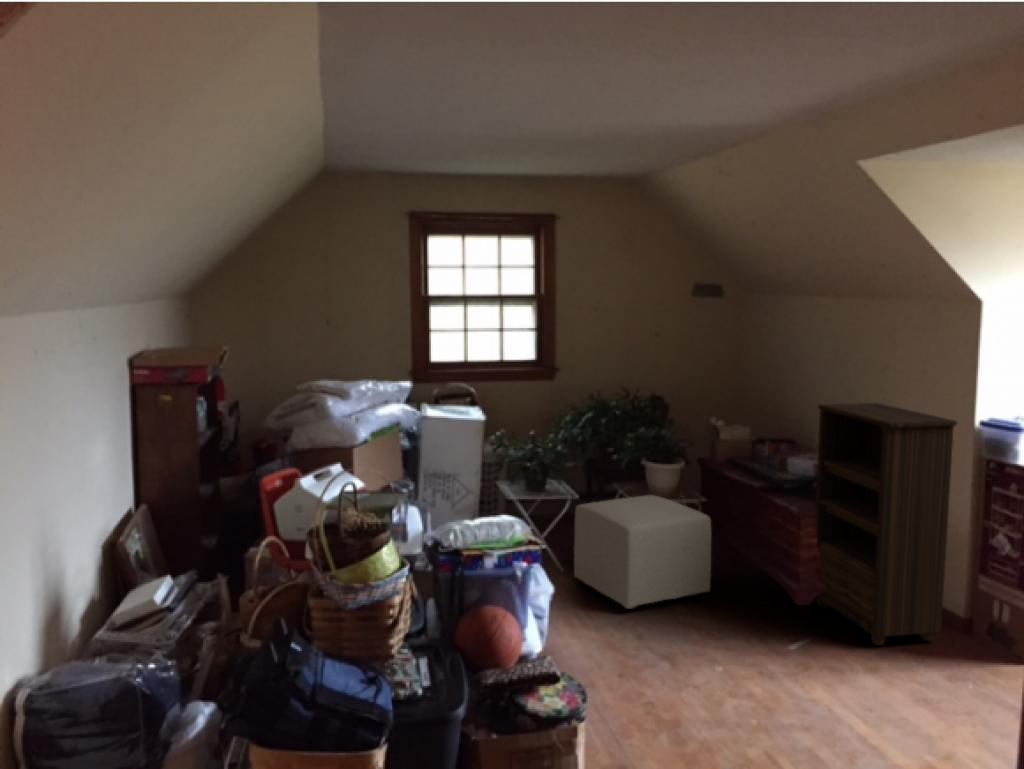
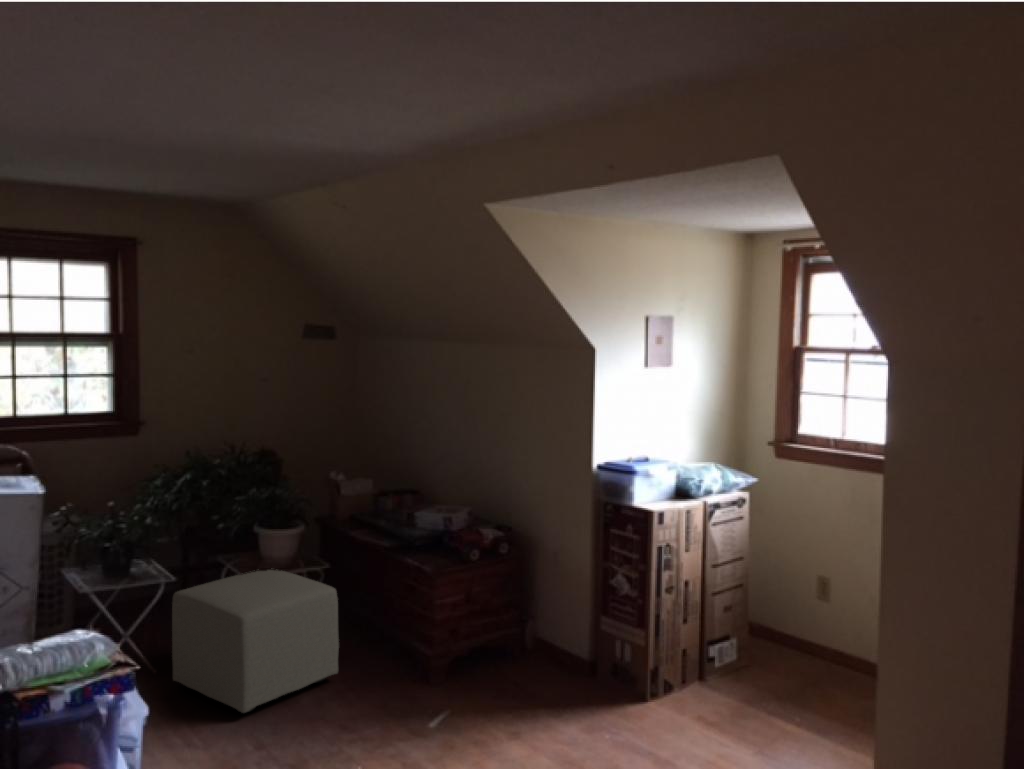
bookshelf: present [814,403,957,645] -> none [446,450,581,707]

